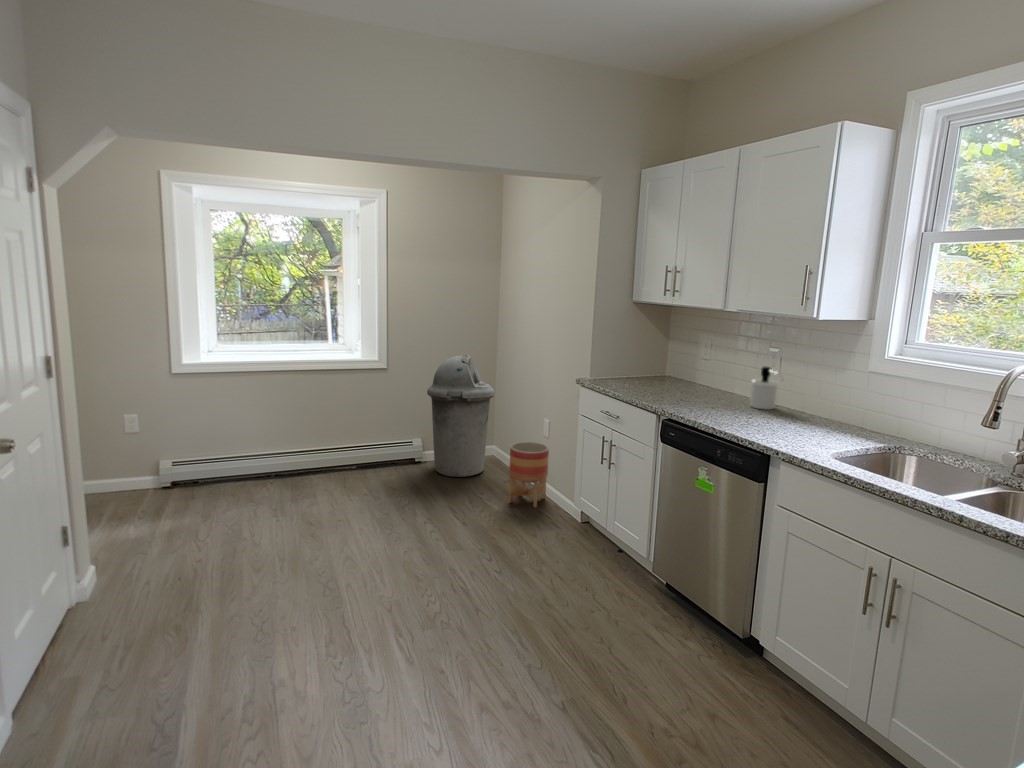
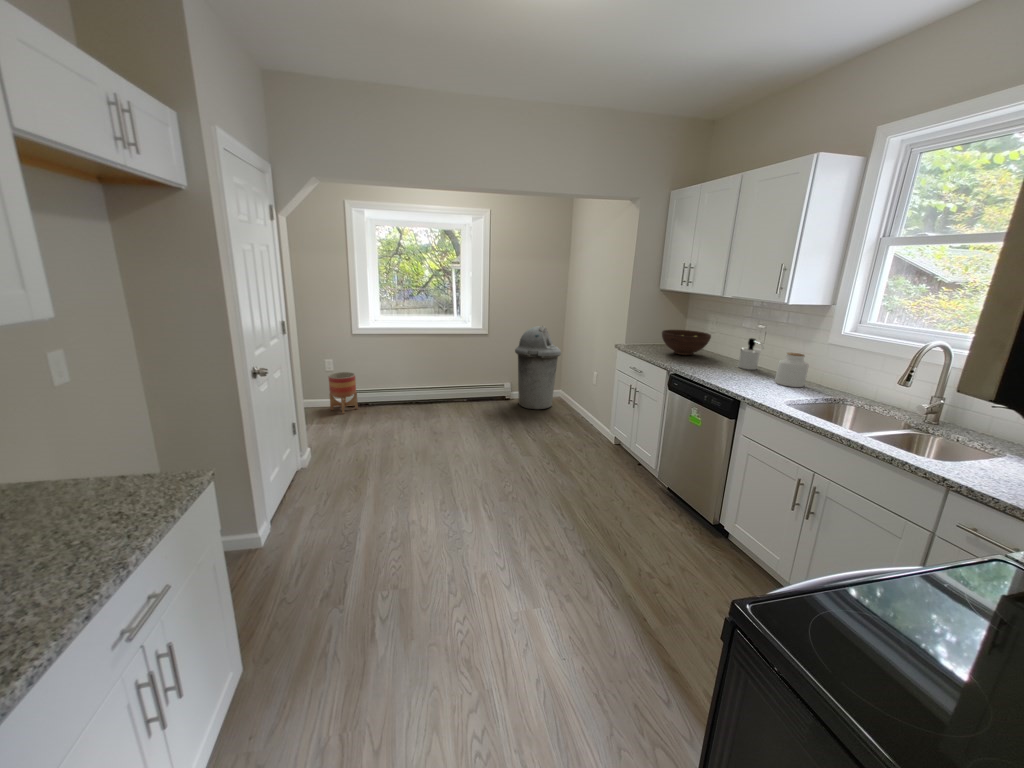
fruit bowl: none [642,357,708,392] -> present [662,330,711,355]
jar: none [805,385,848,432] -> present [775,353,809,387]
planter: present [509,442,549,507] -> present [328,372,358,414]

